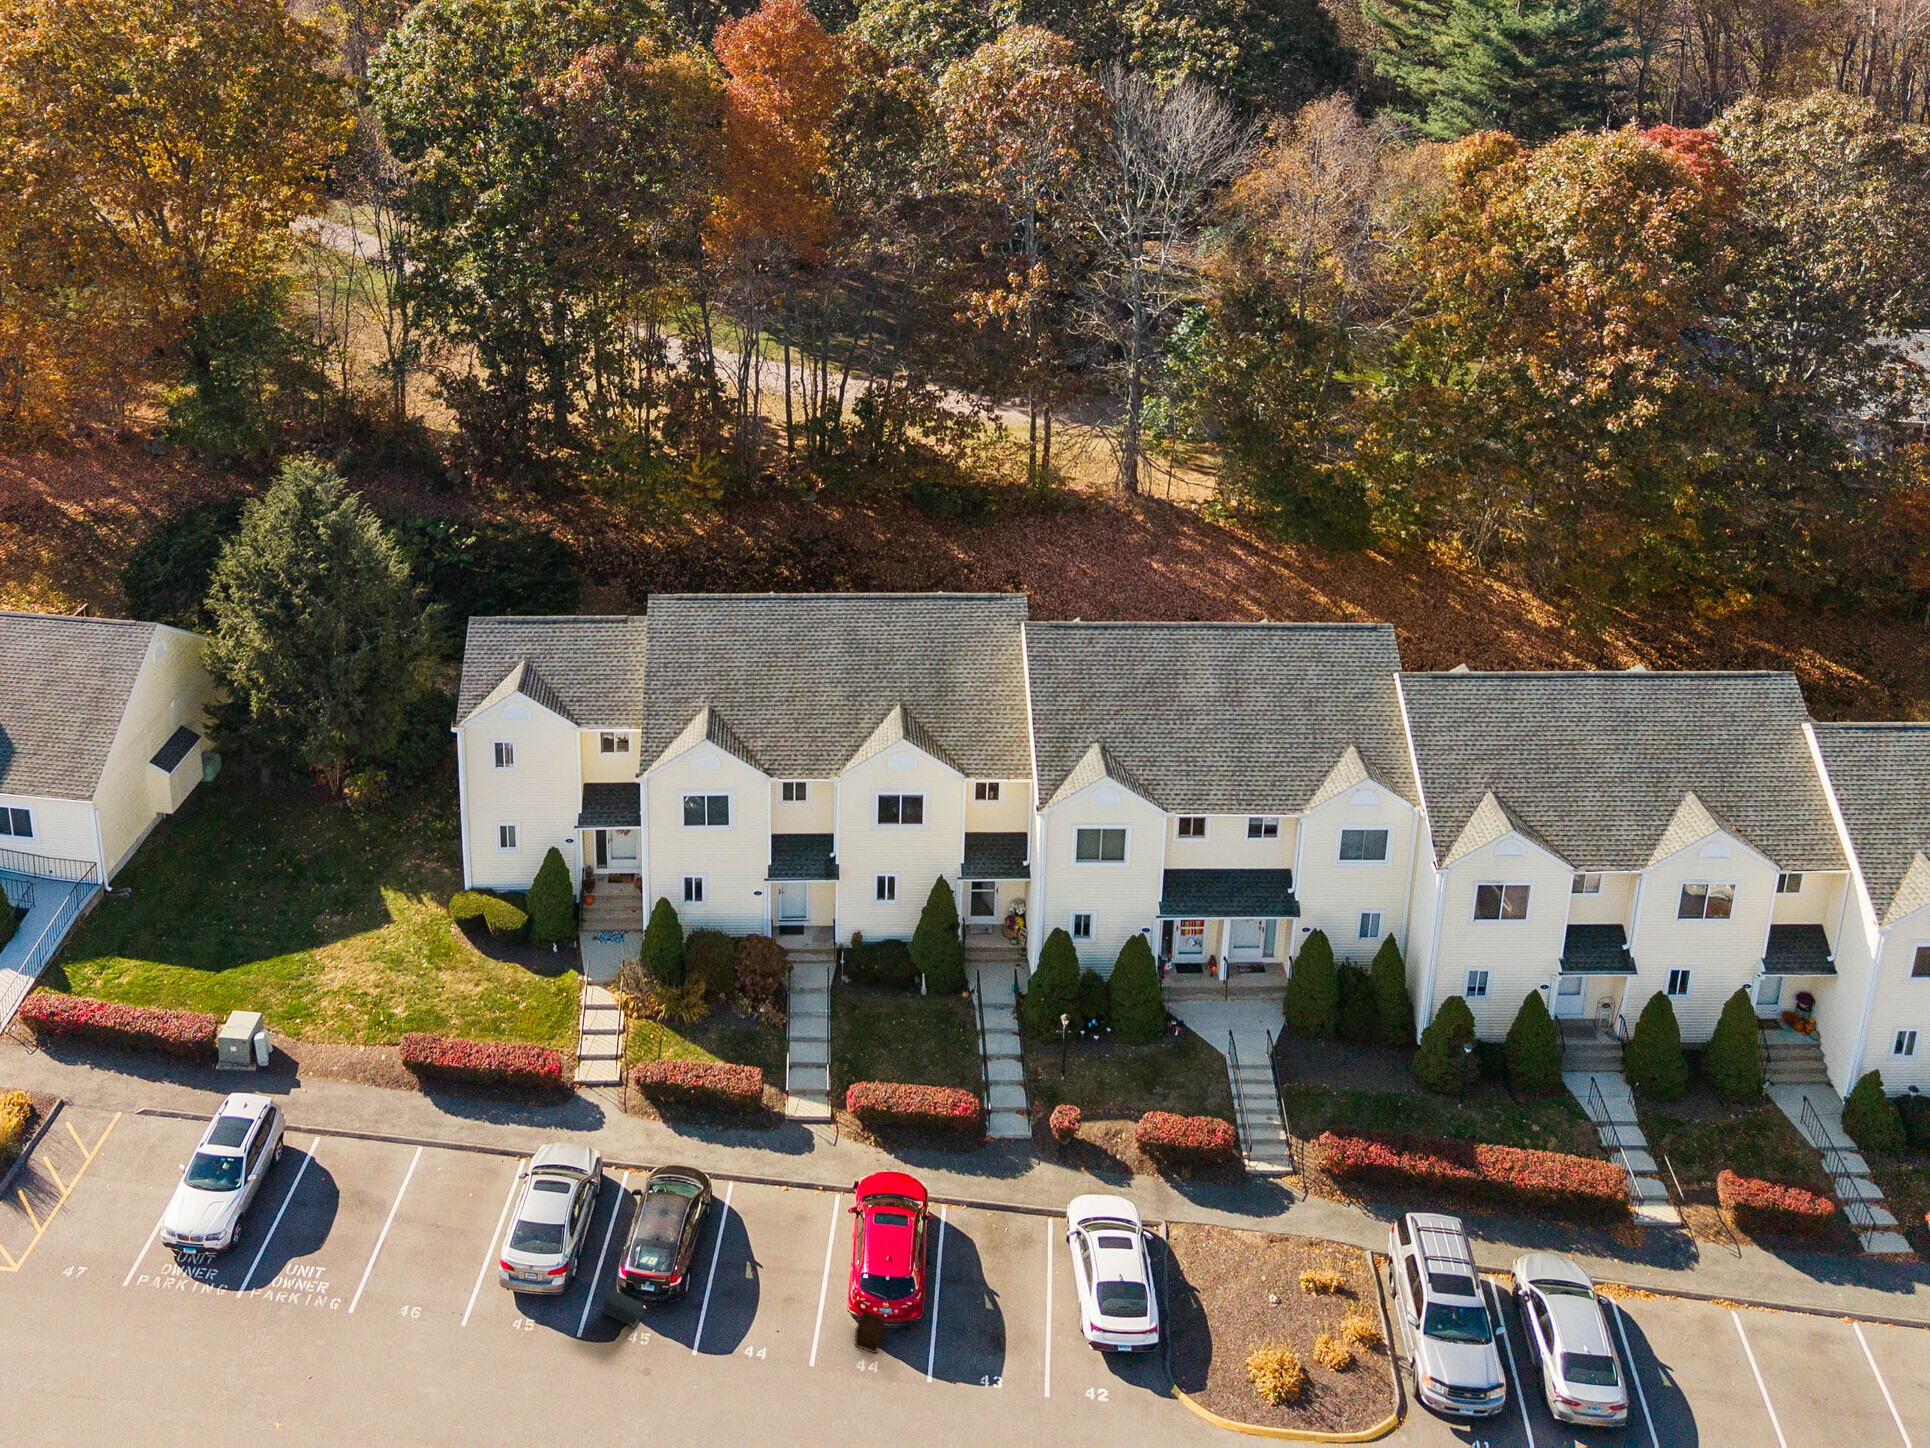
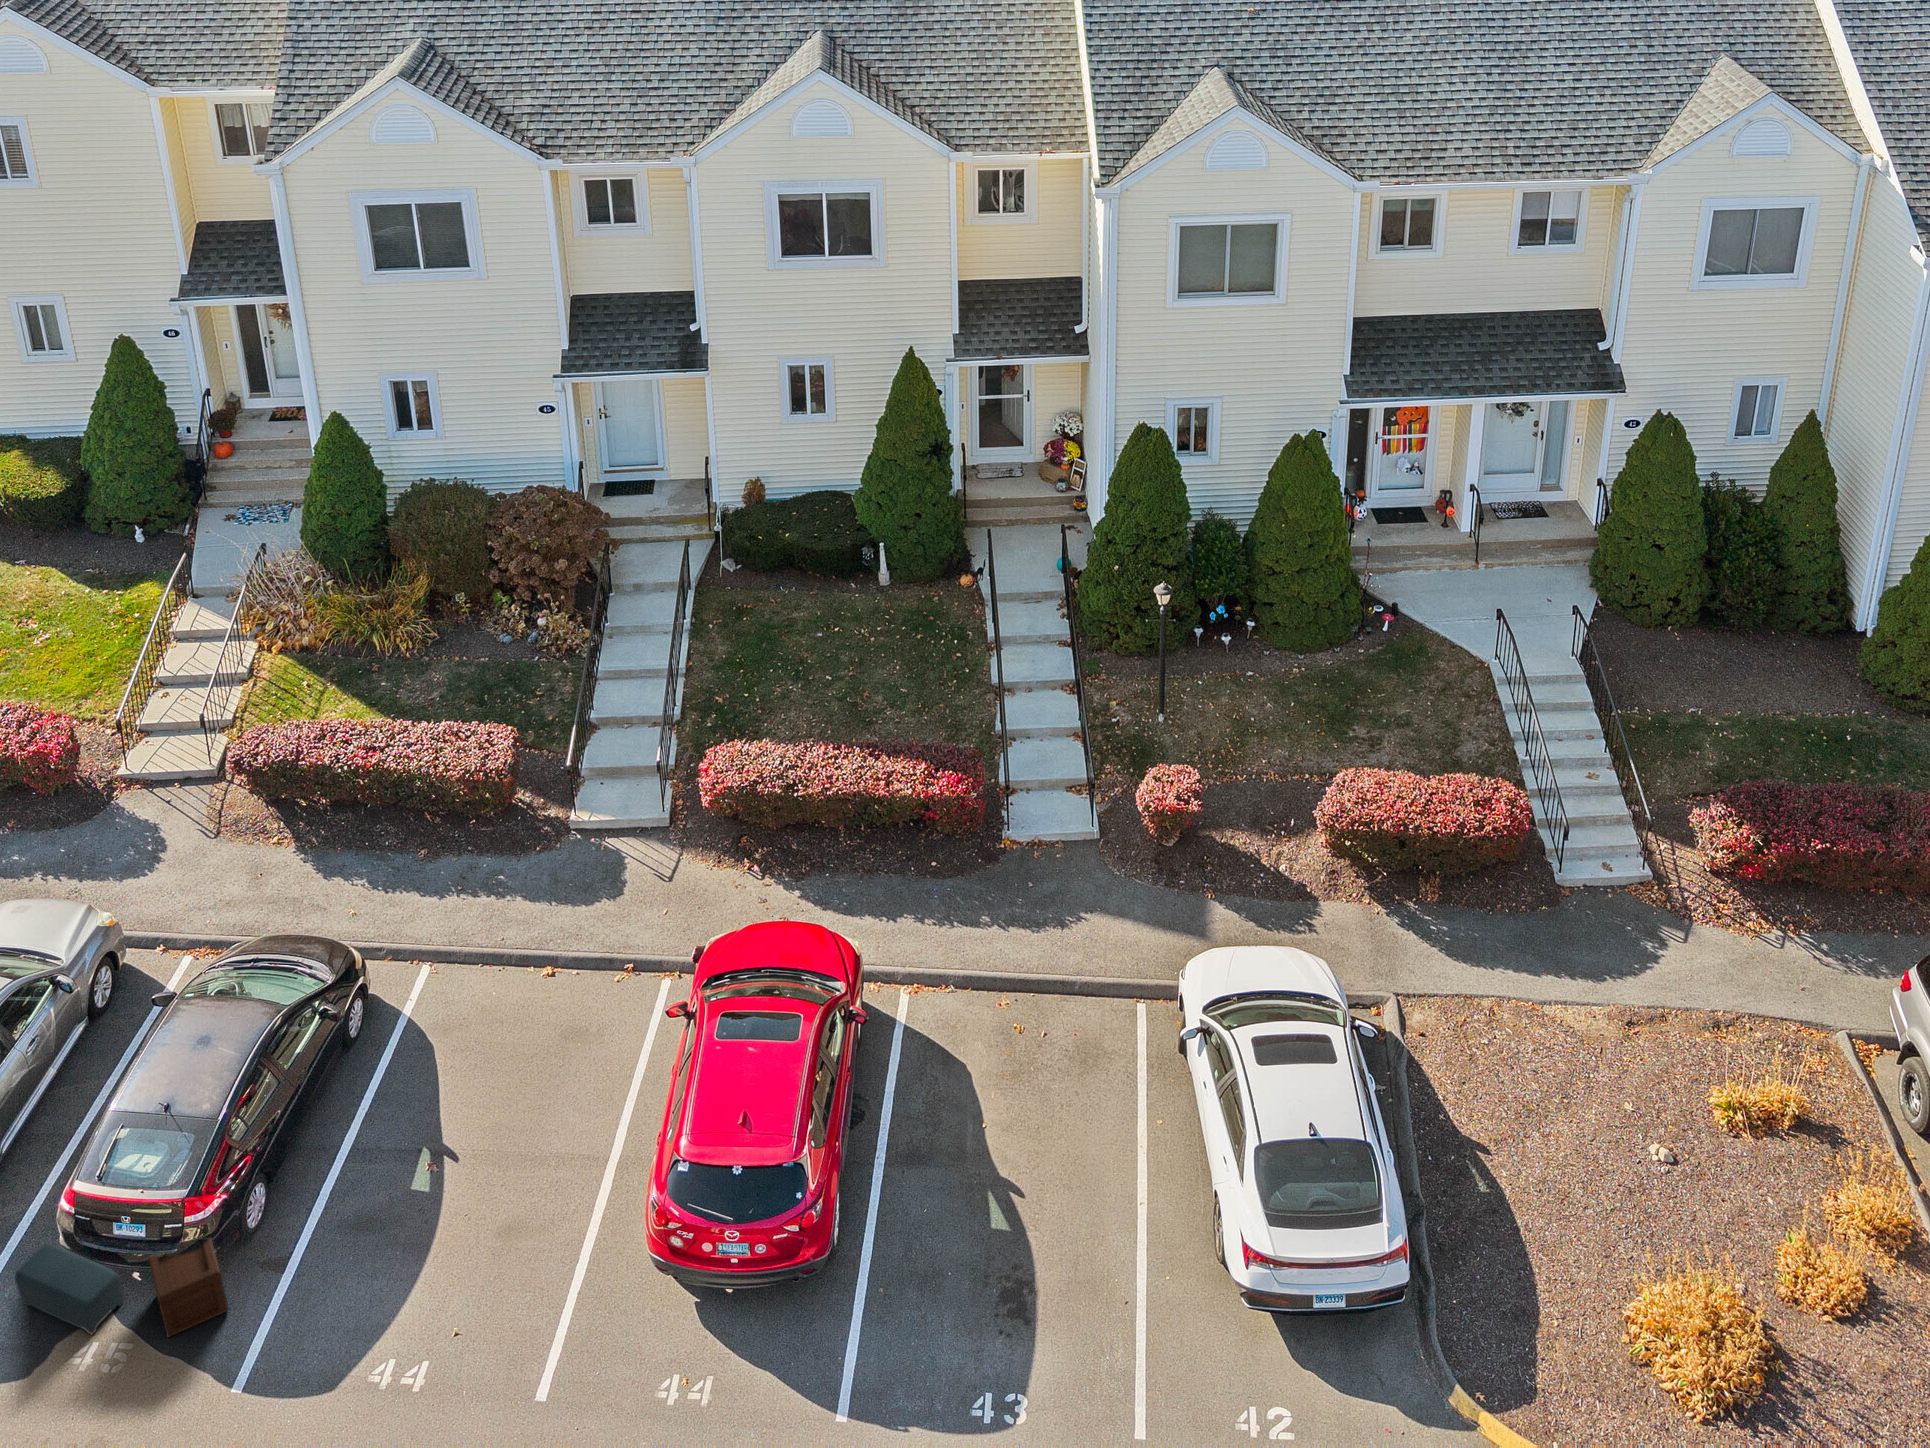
wooden crate: present [855,1312,885,1354] -> present [148,1239,229,1337]

